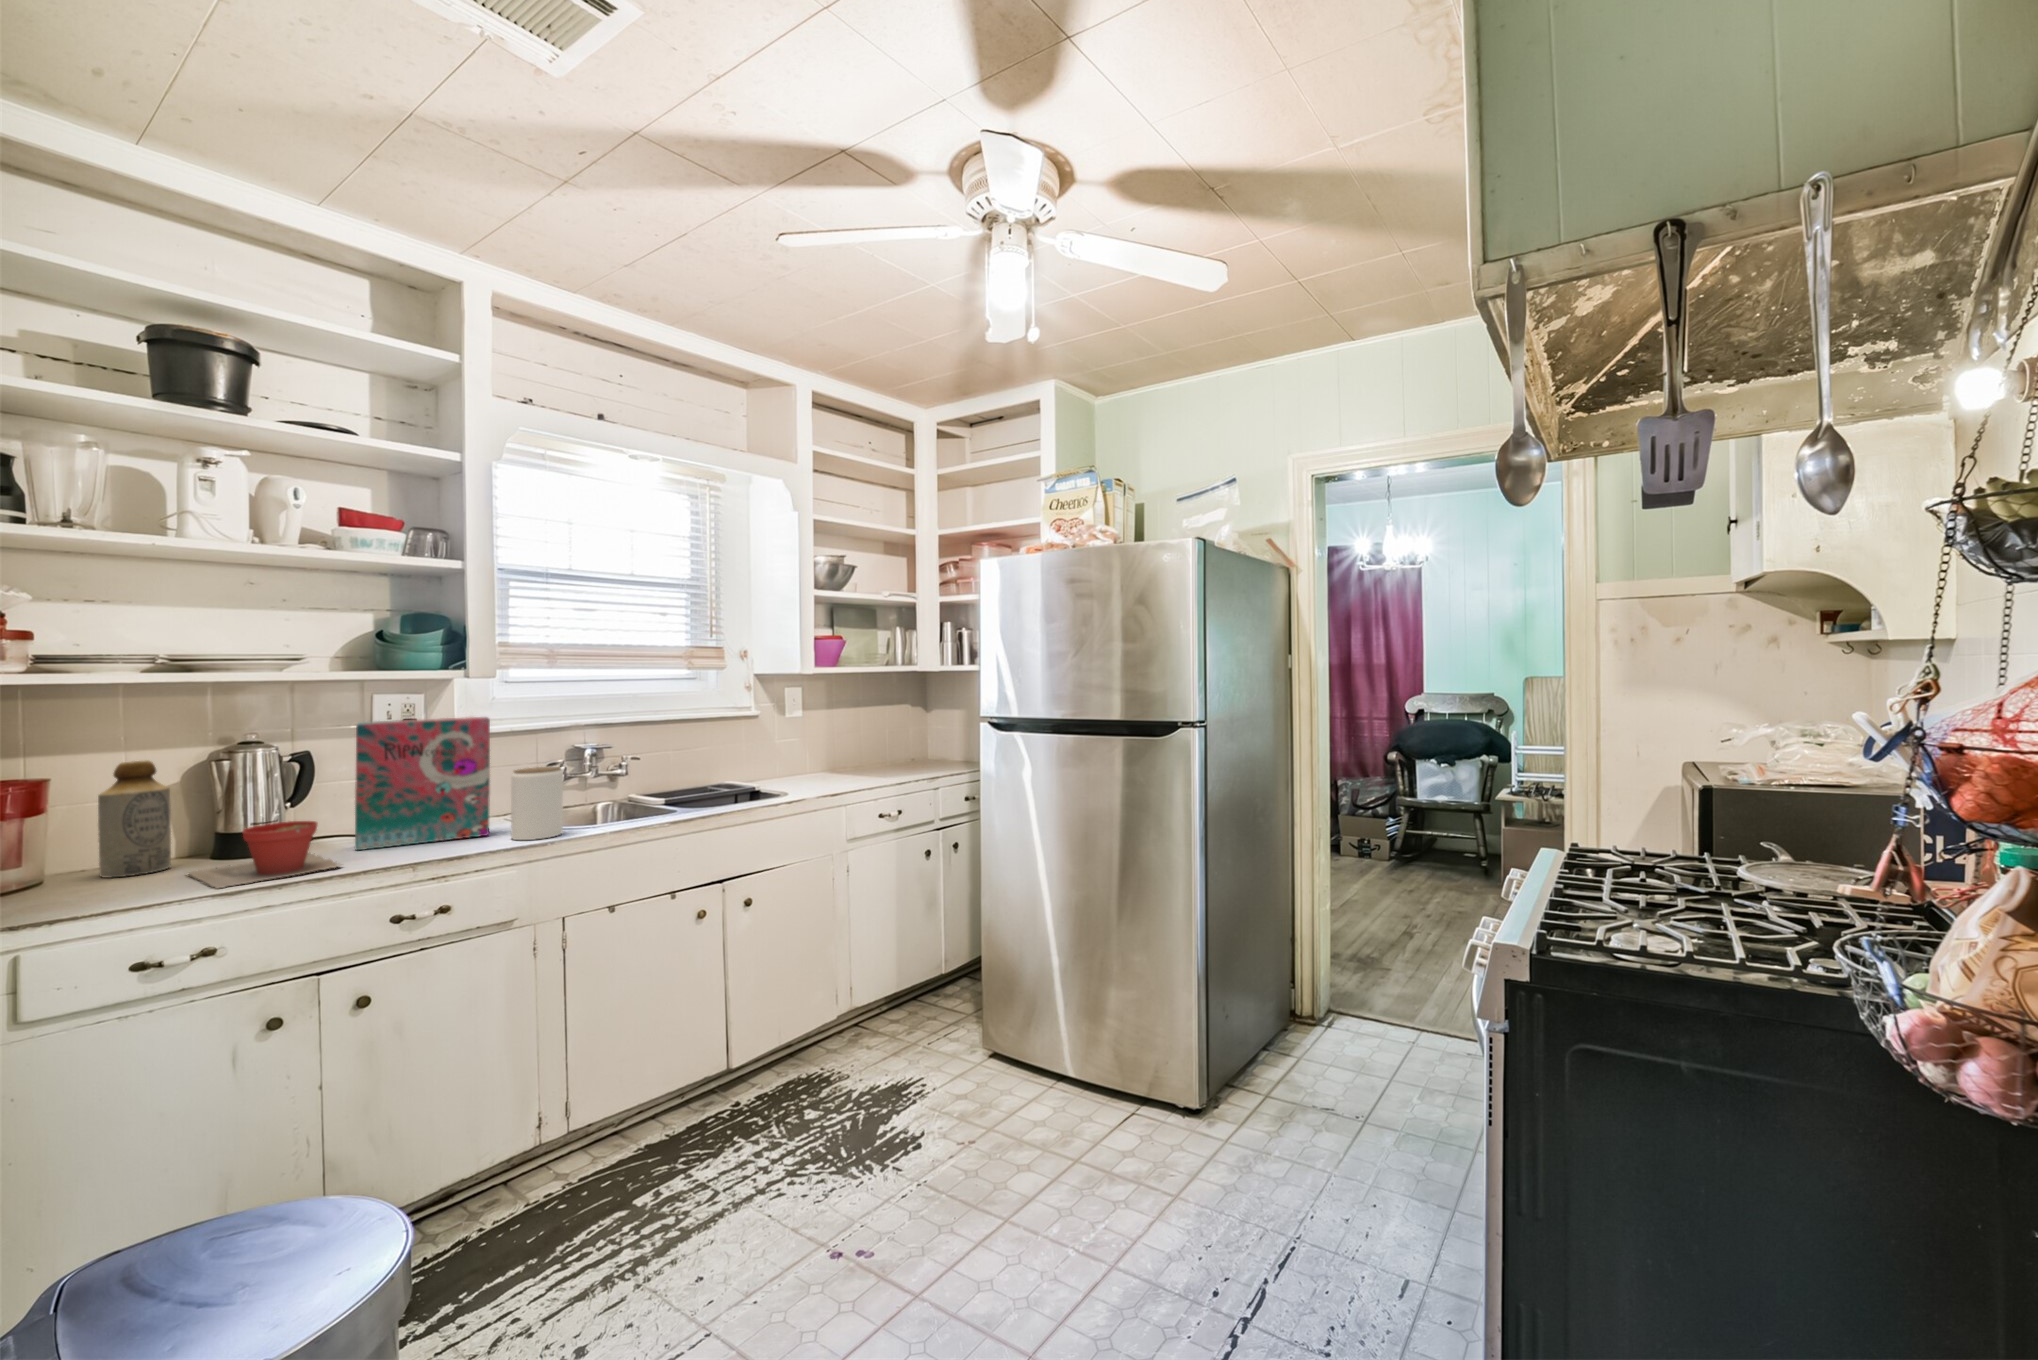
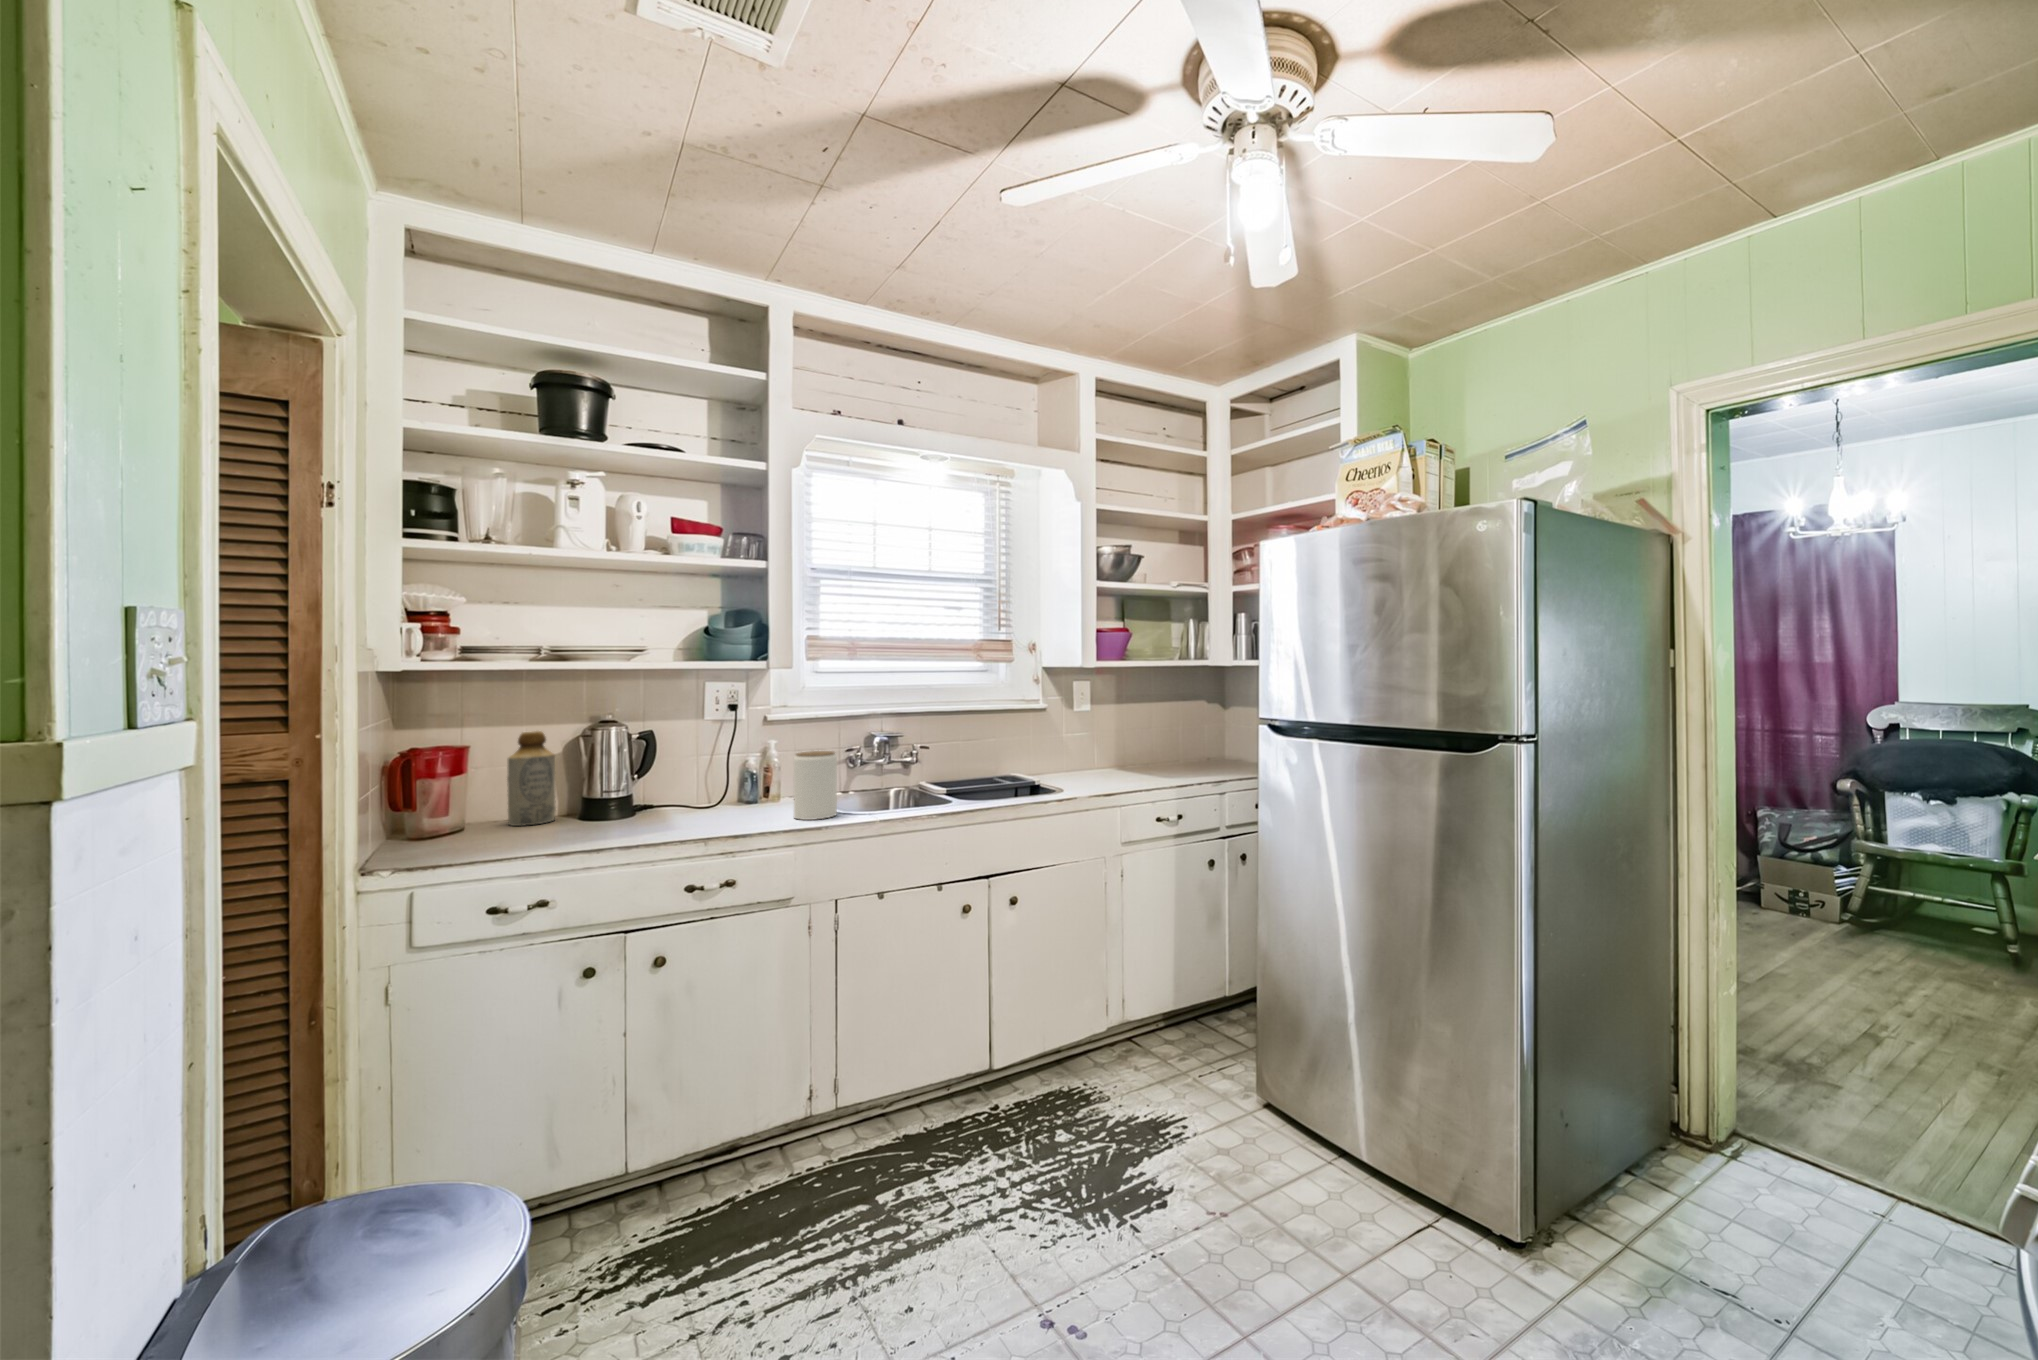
cereal box: present [355,717,490,850] -> none [678,702,785,817]
plant pot: present [189,821,340,889] -> none [553,789,655,845]

